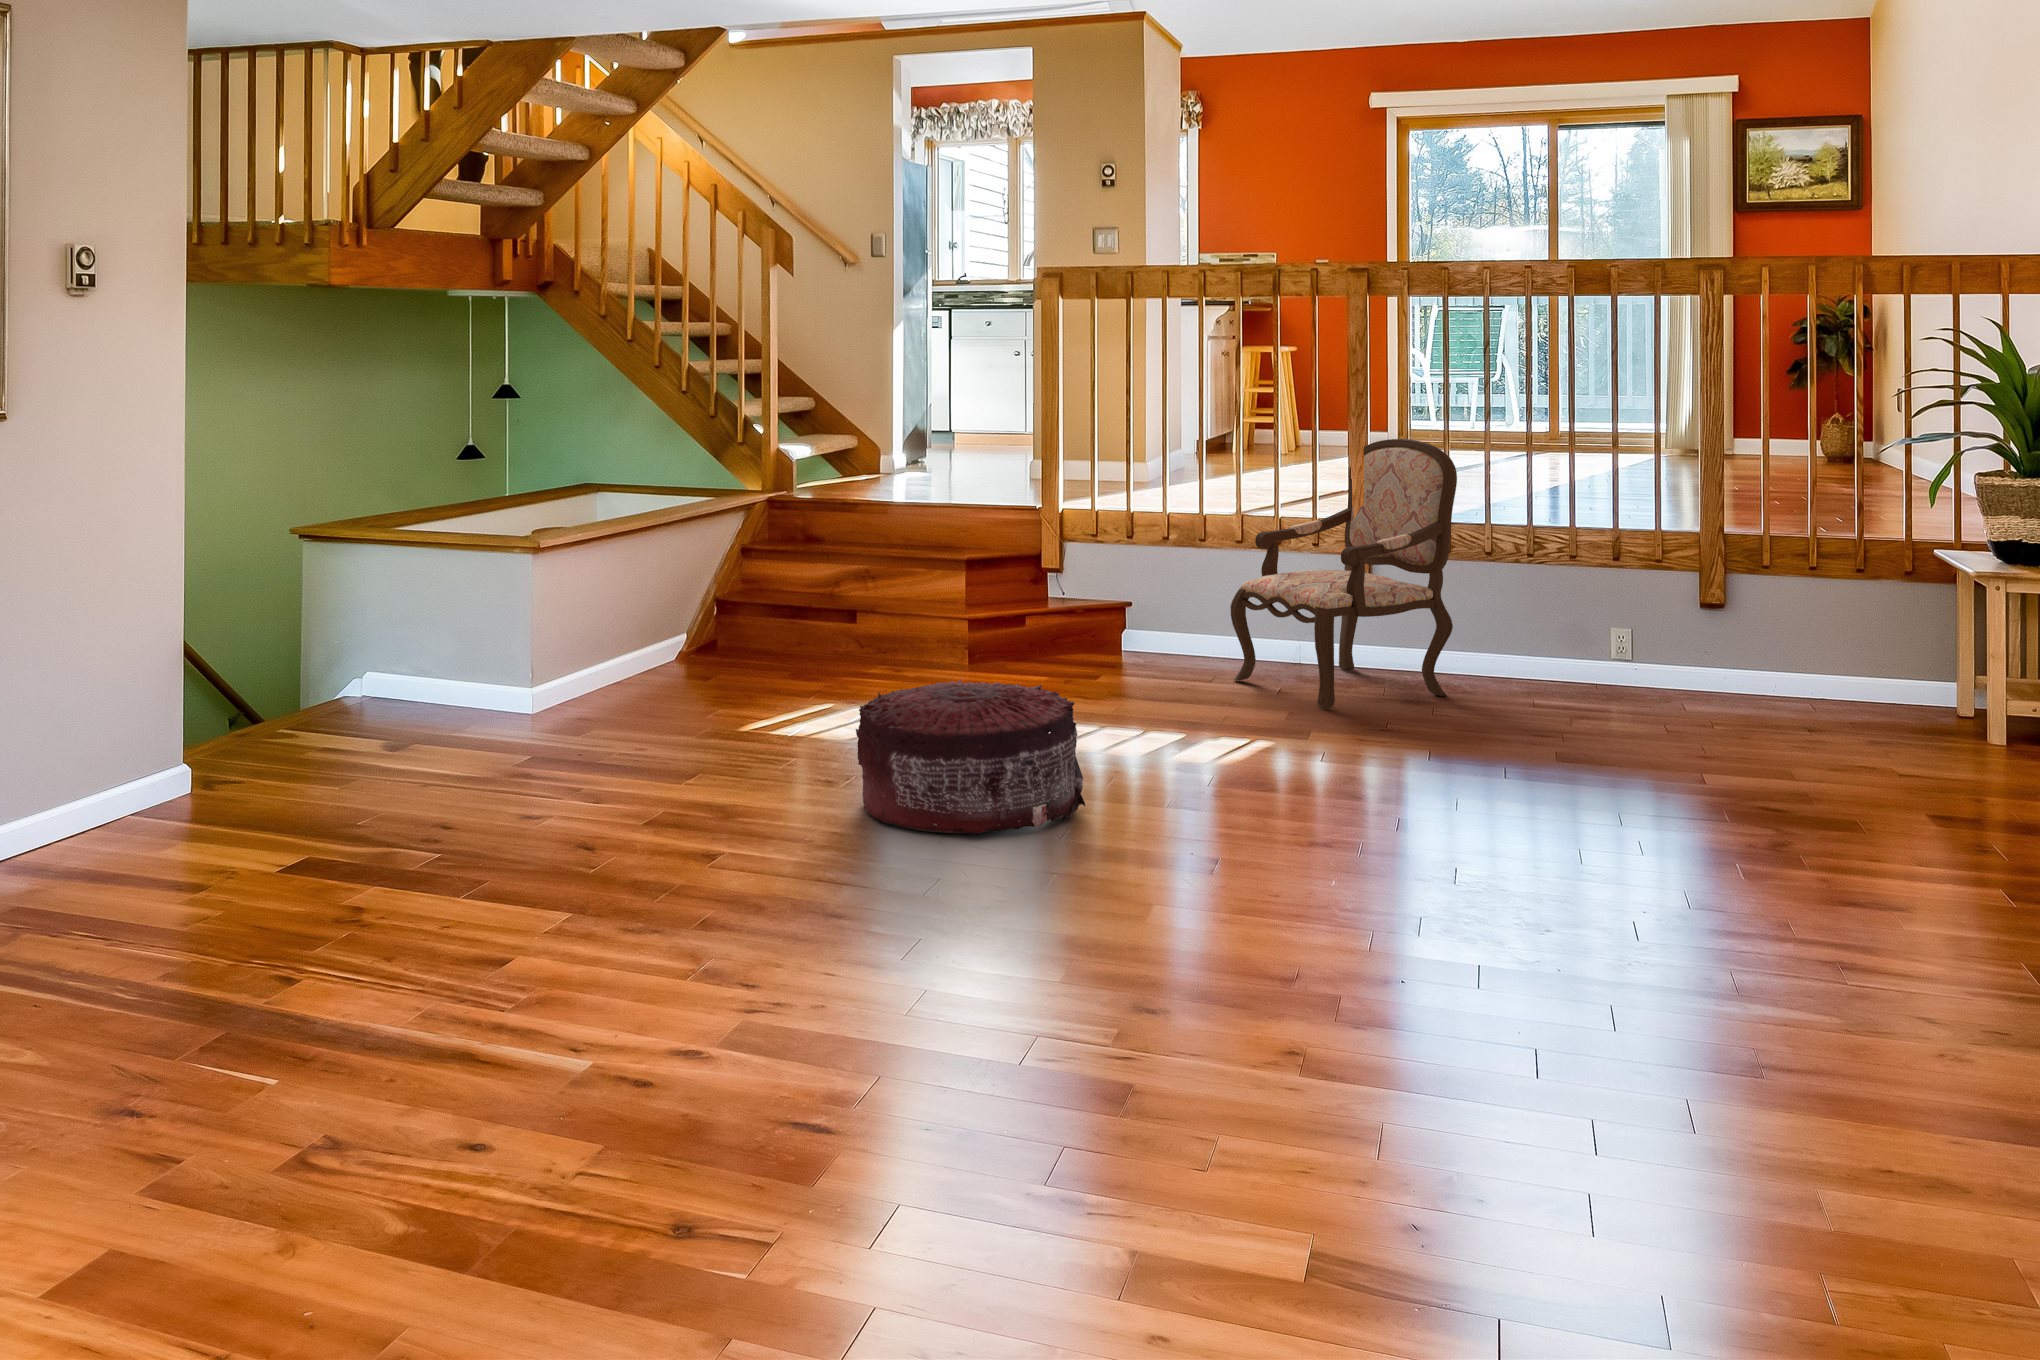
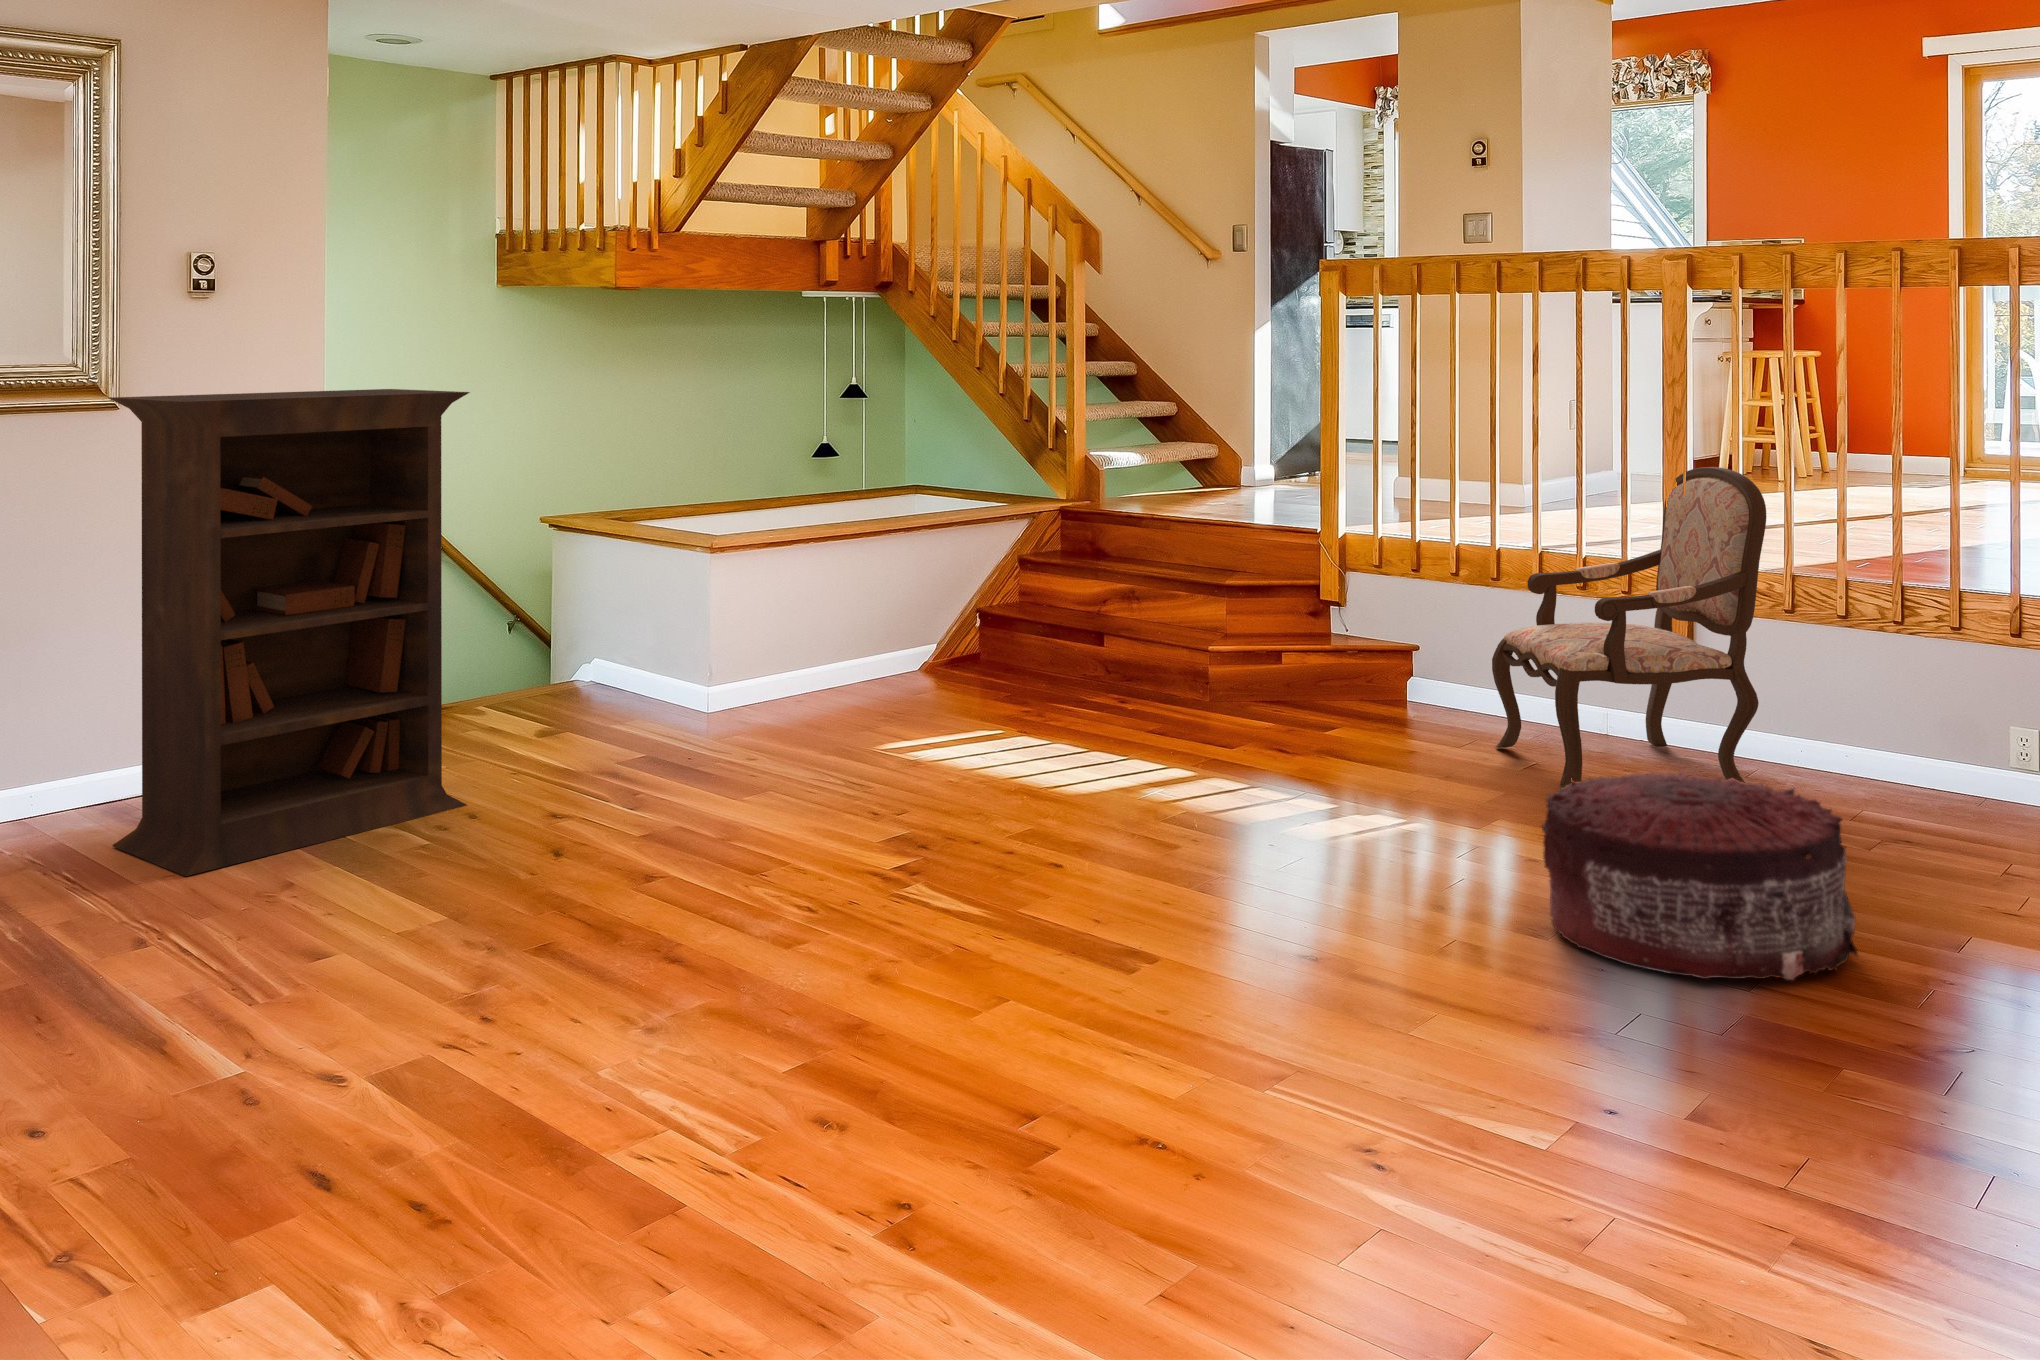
bookcase: none [38,389,389,906] -> present [109,389,470,876]
pouf: present [856,679,1085,833] -> present [1542,771,1858,980]

